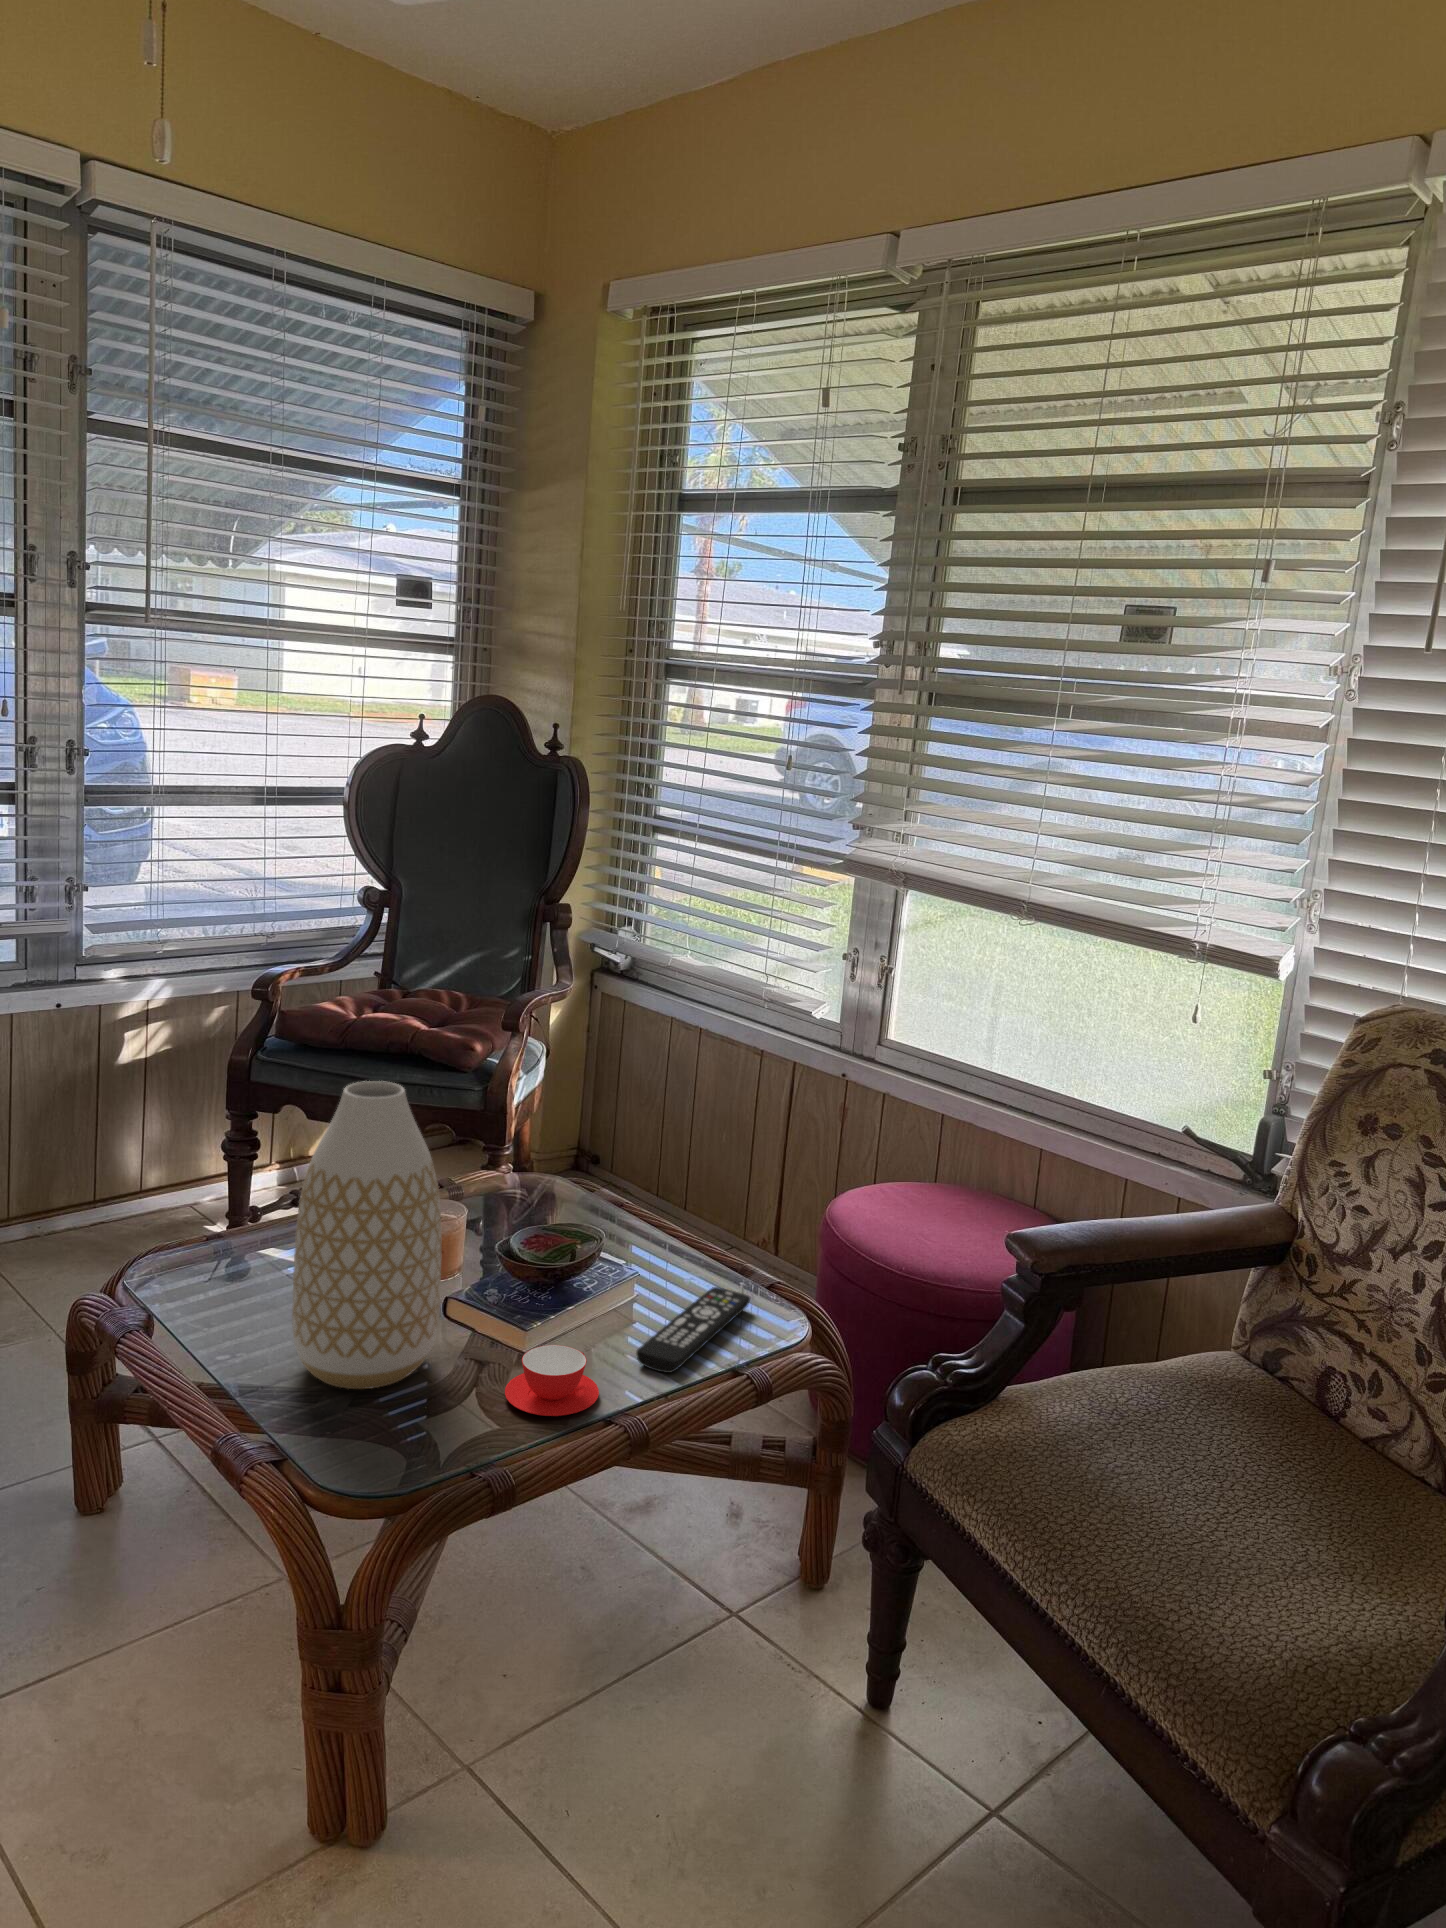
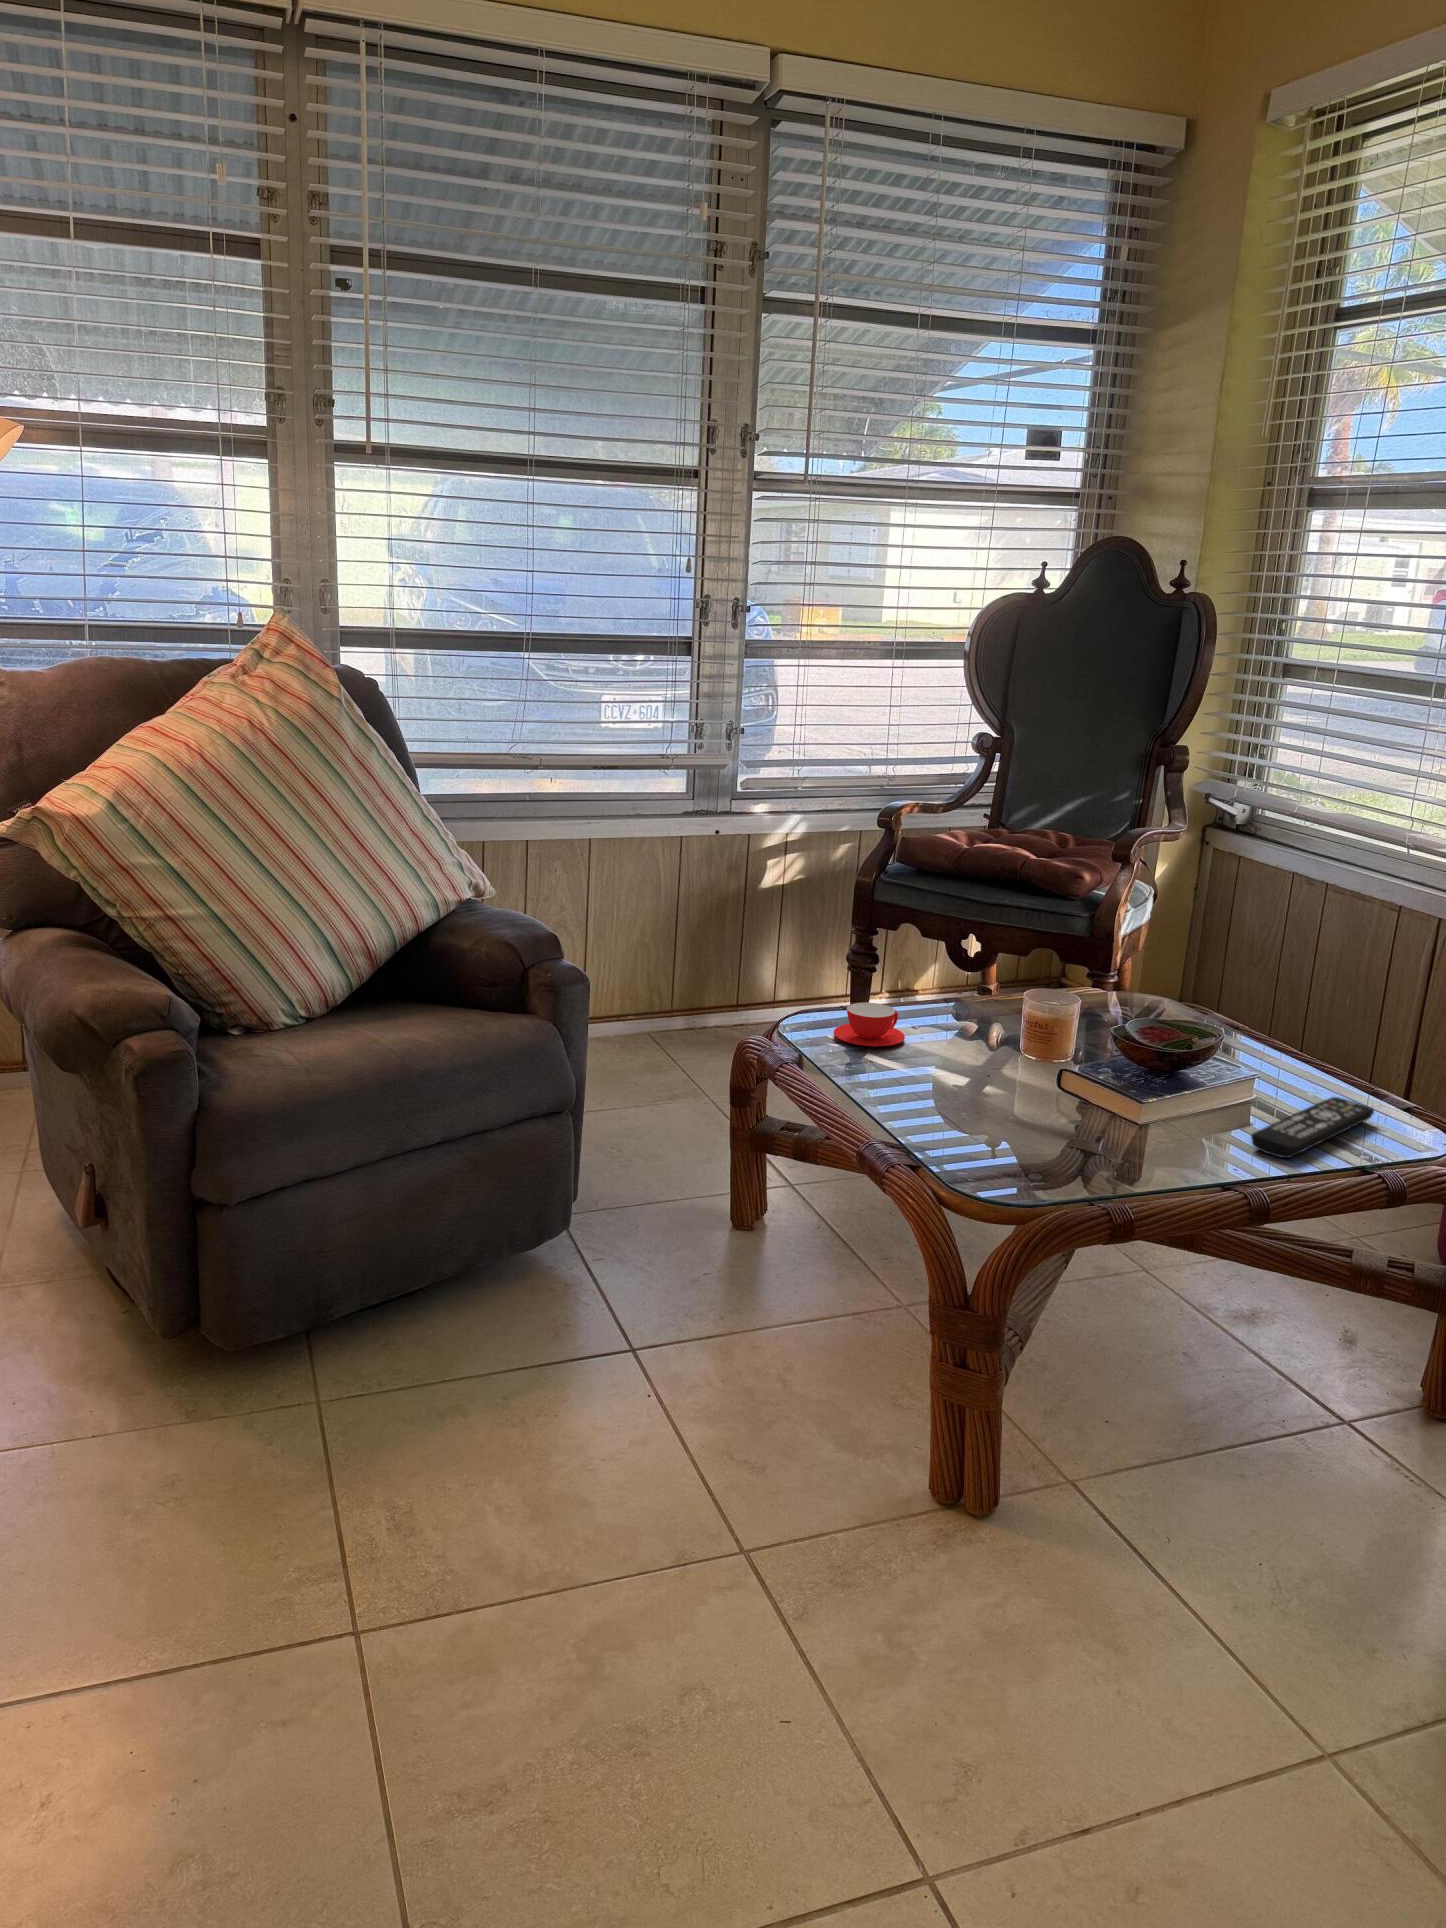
vase: present [292,1081,441,1389] -> none [931,855,1068,1130]
teacup: present [505,1345,599,1416] -> present [834,1003,905,1046]

